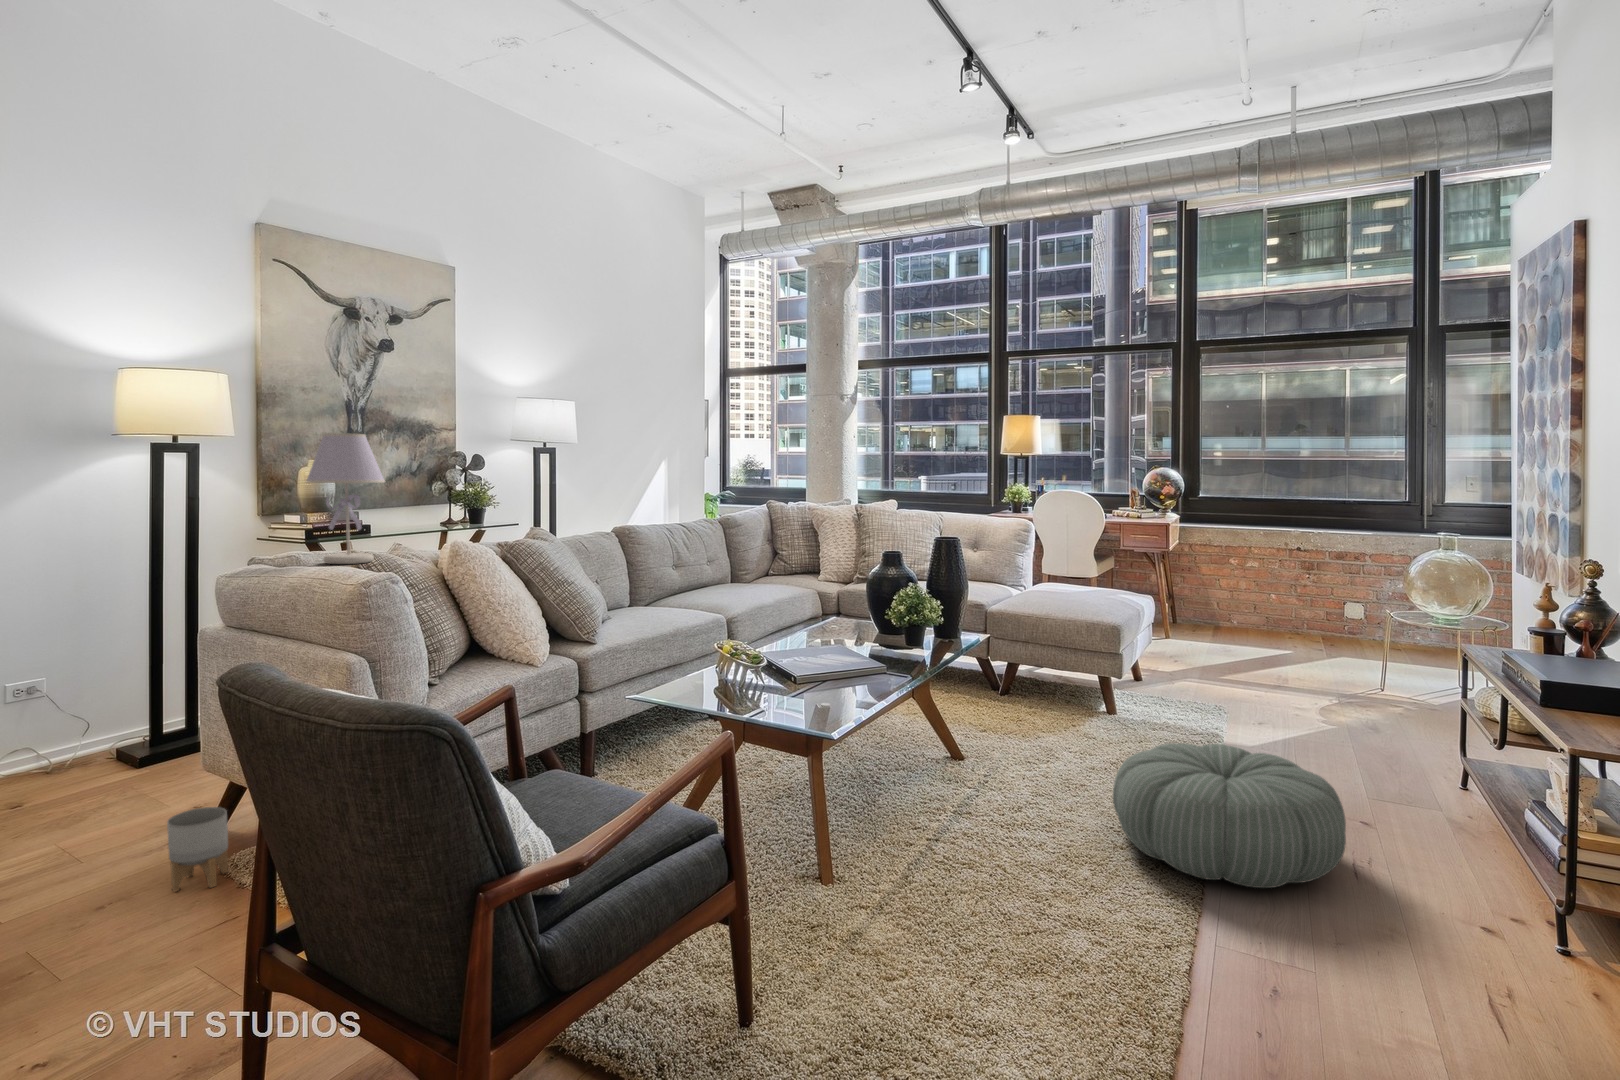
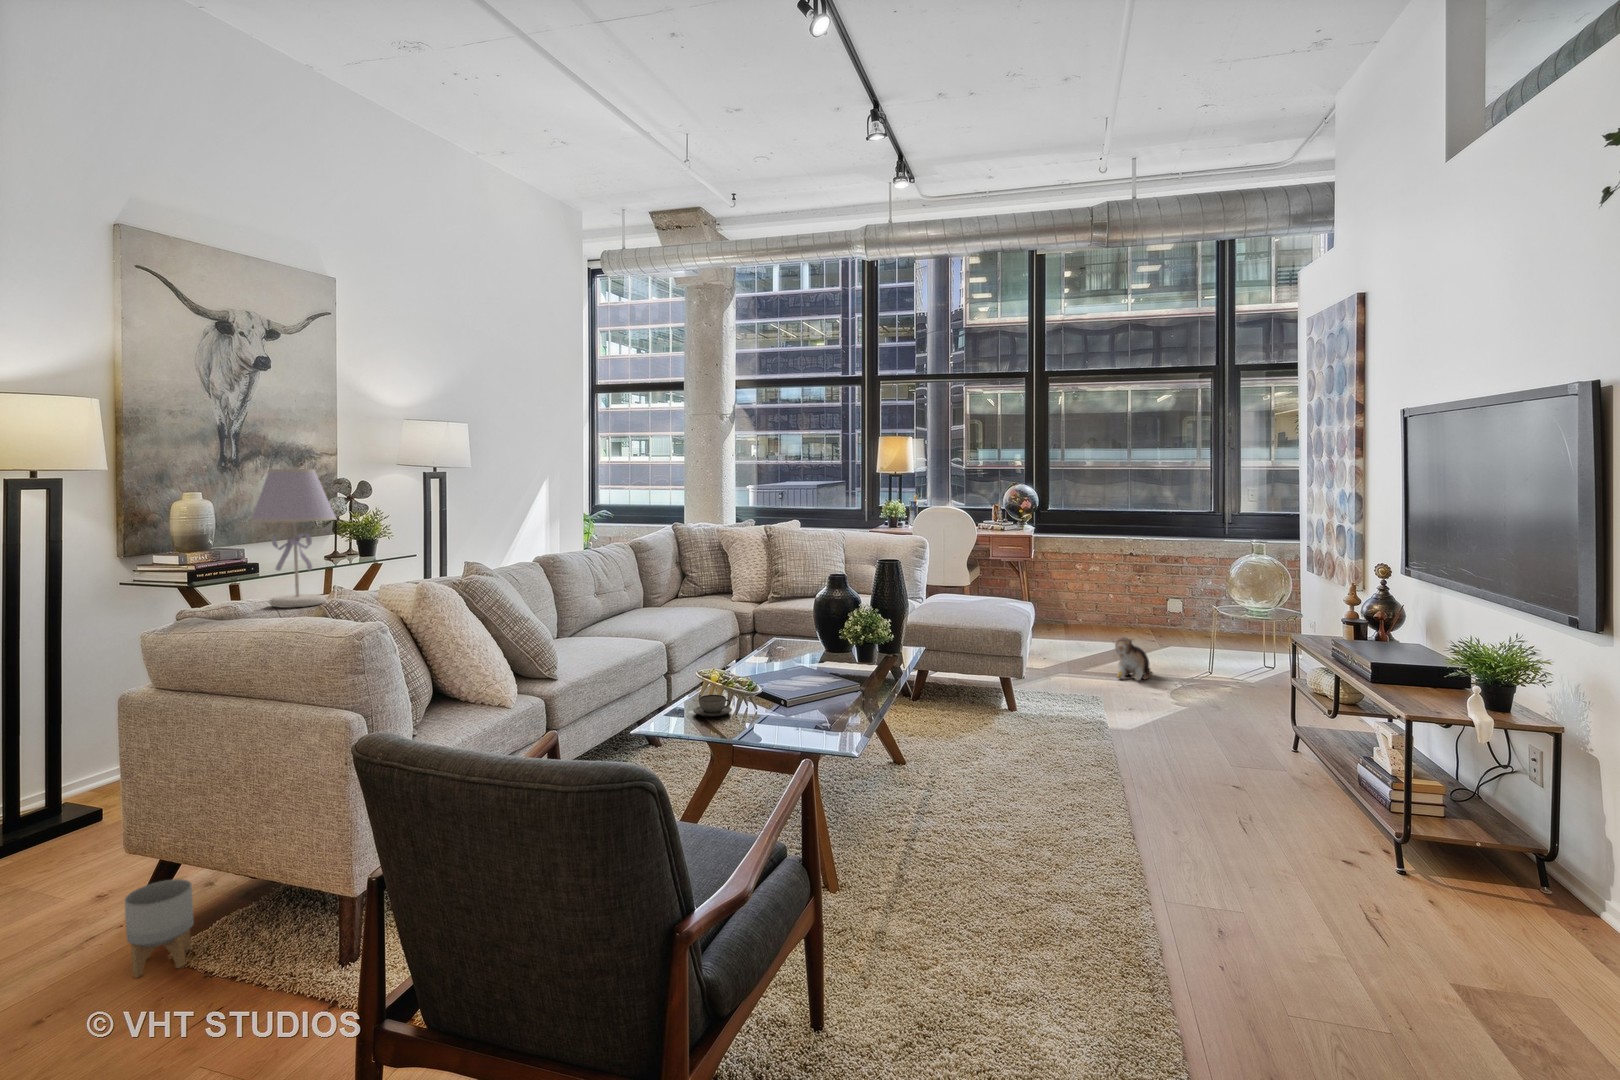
plush toy: none [1251,641,1305,692] -> present [1115,637,1151,680]
teacup: none [710,671,750,693] -> present [693,695,732,716]
pouf: present [1113,743,1346,888] -> none [1052,732,1249,852]

